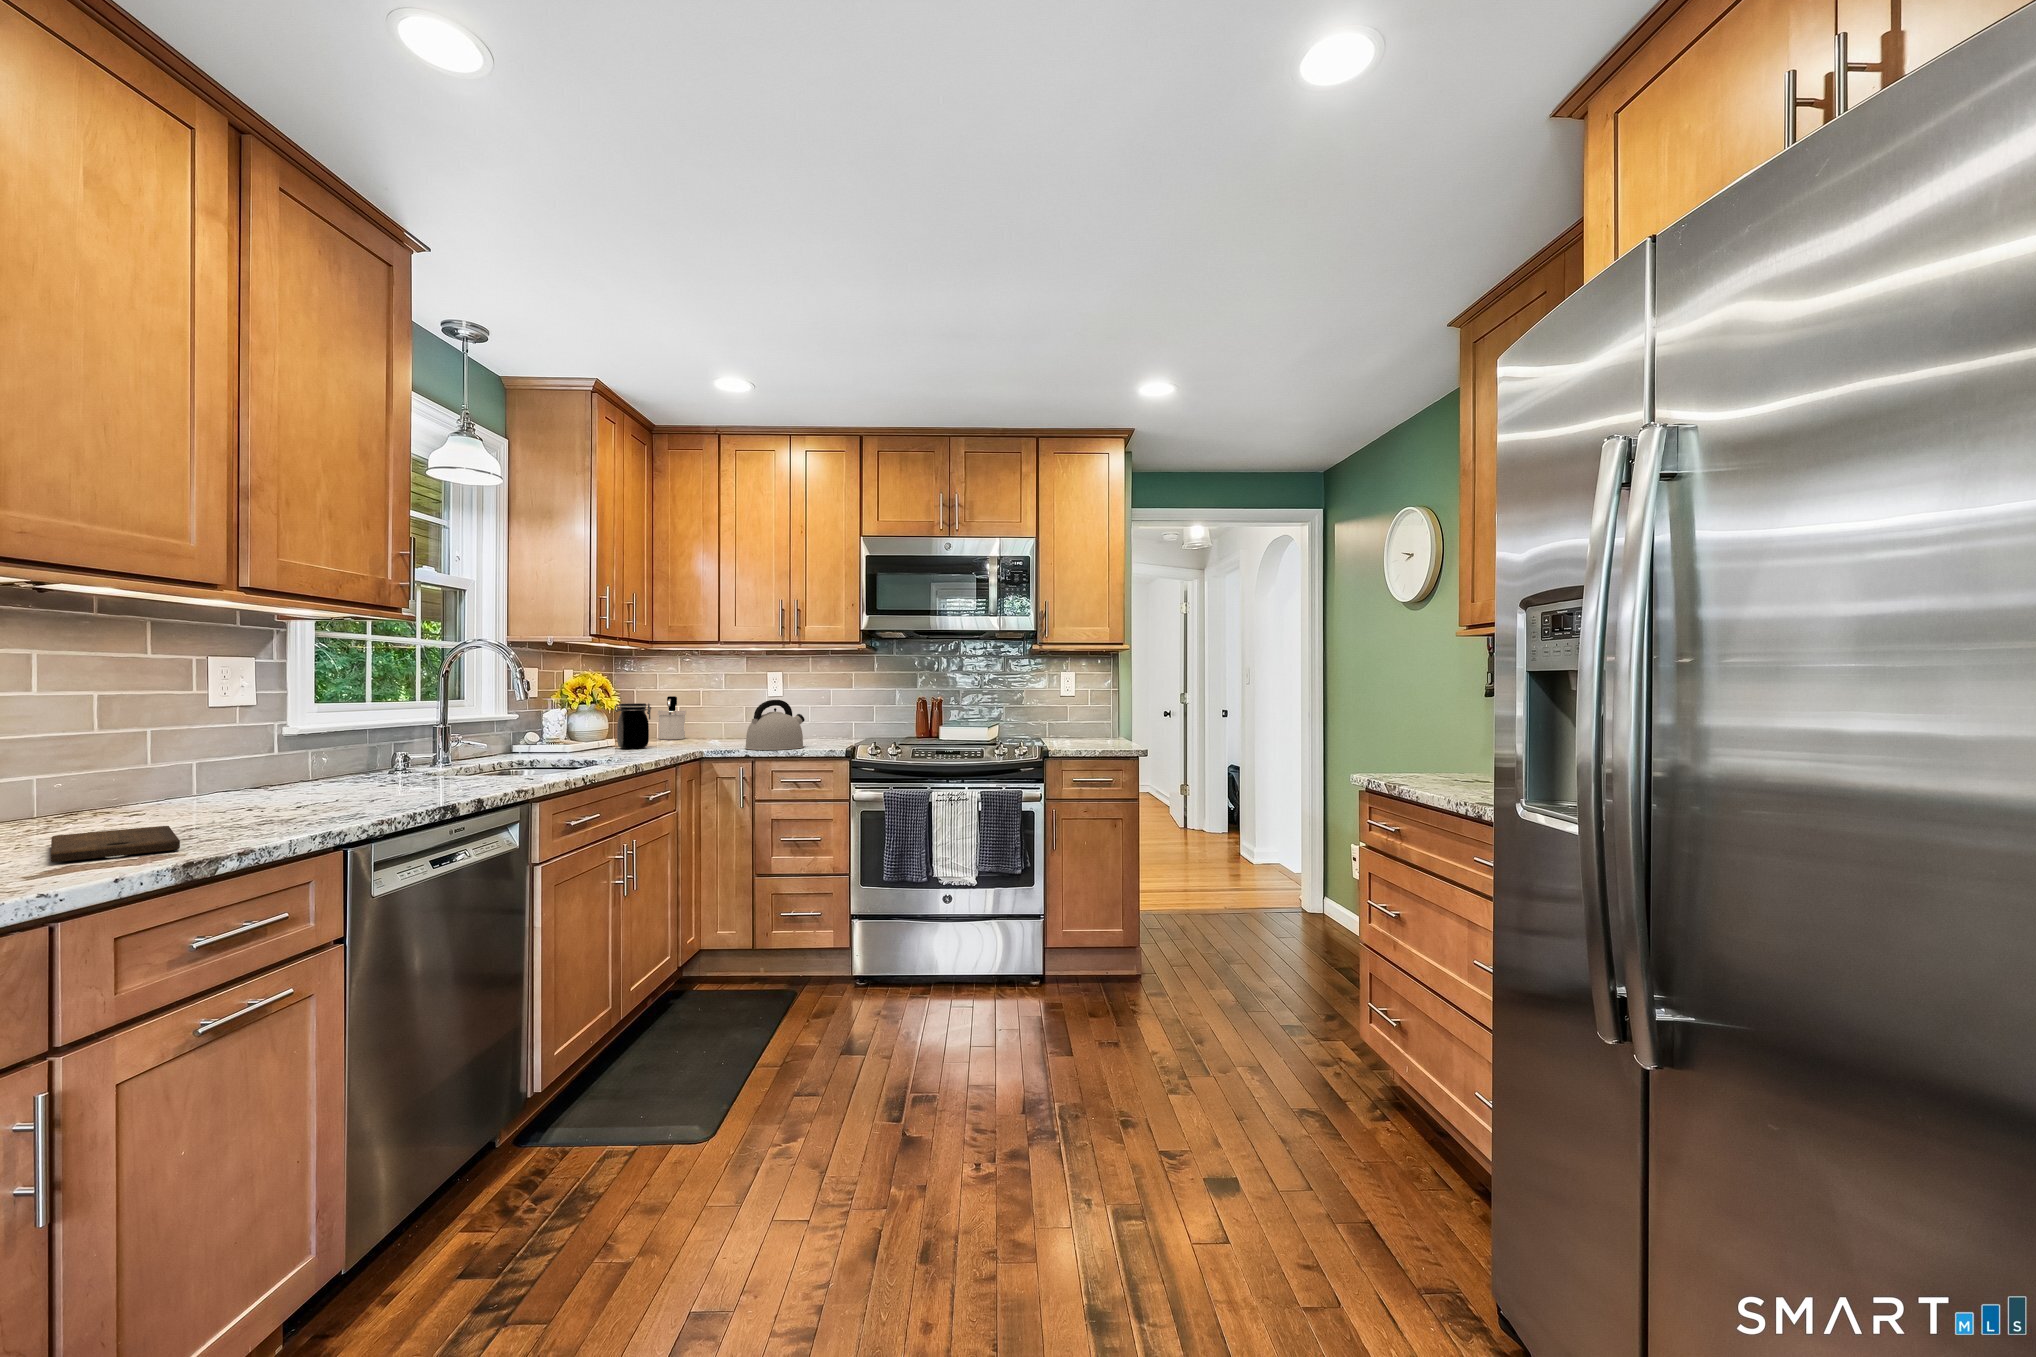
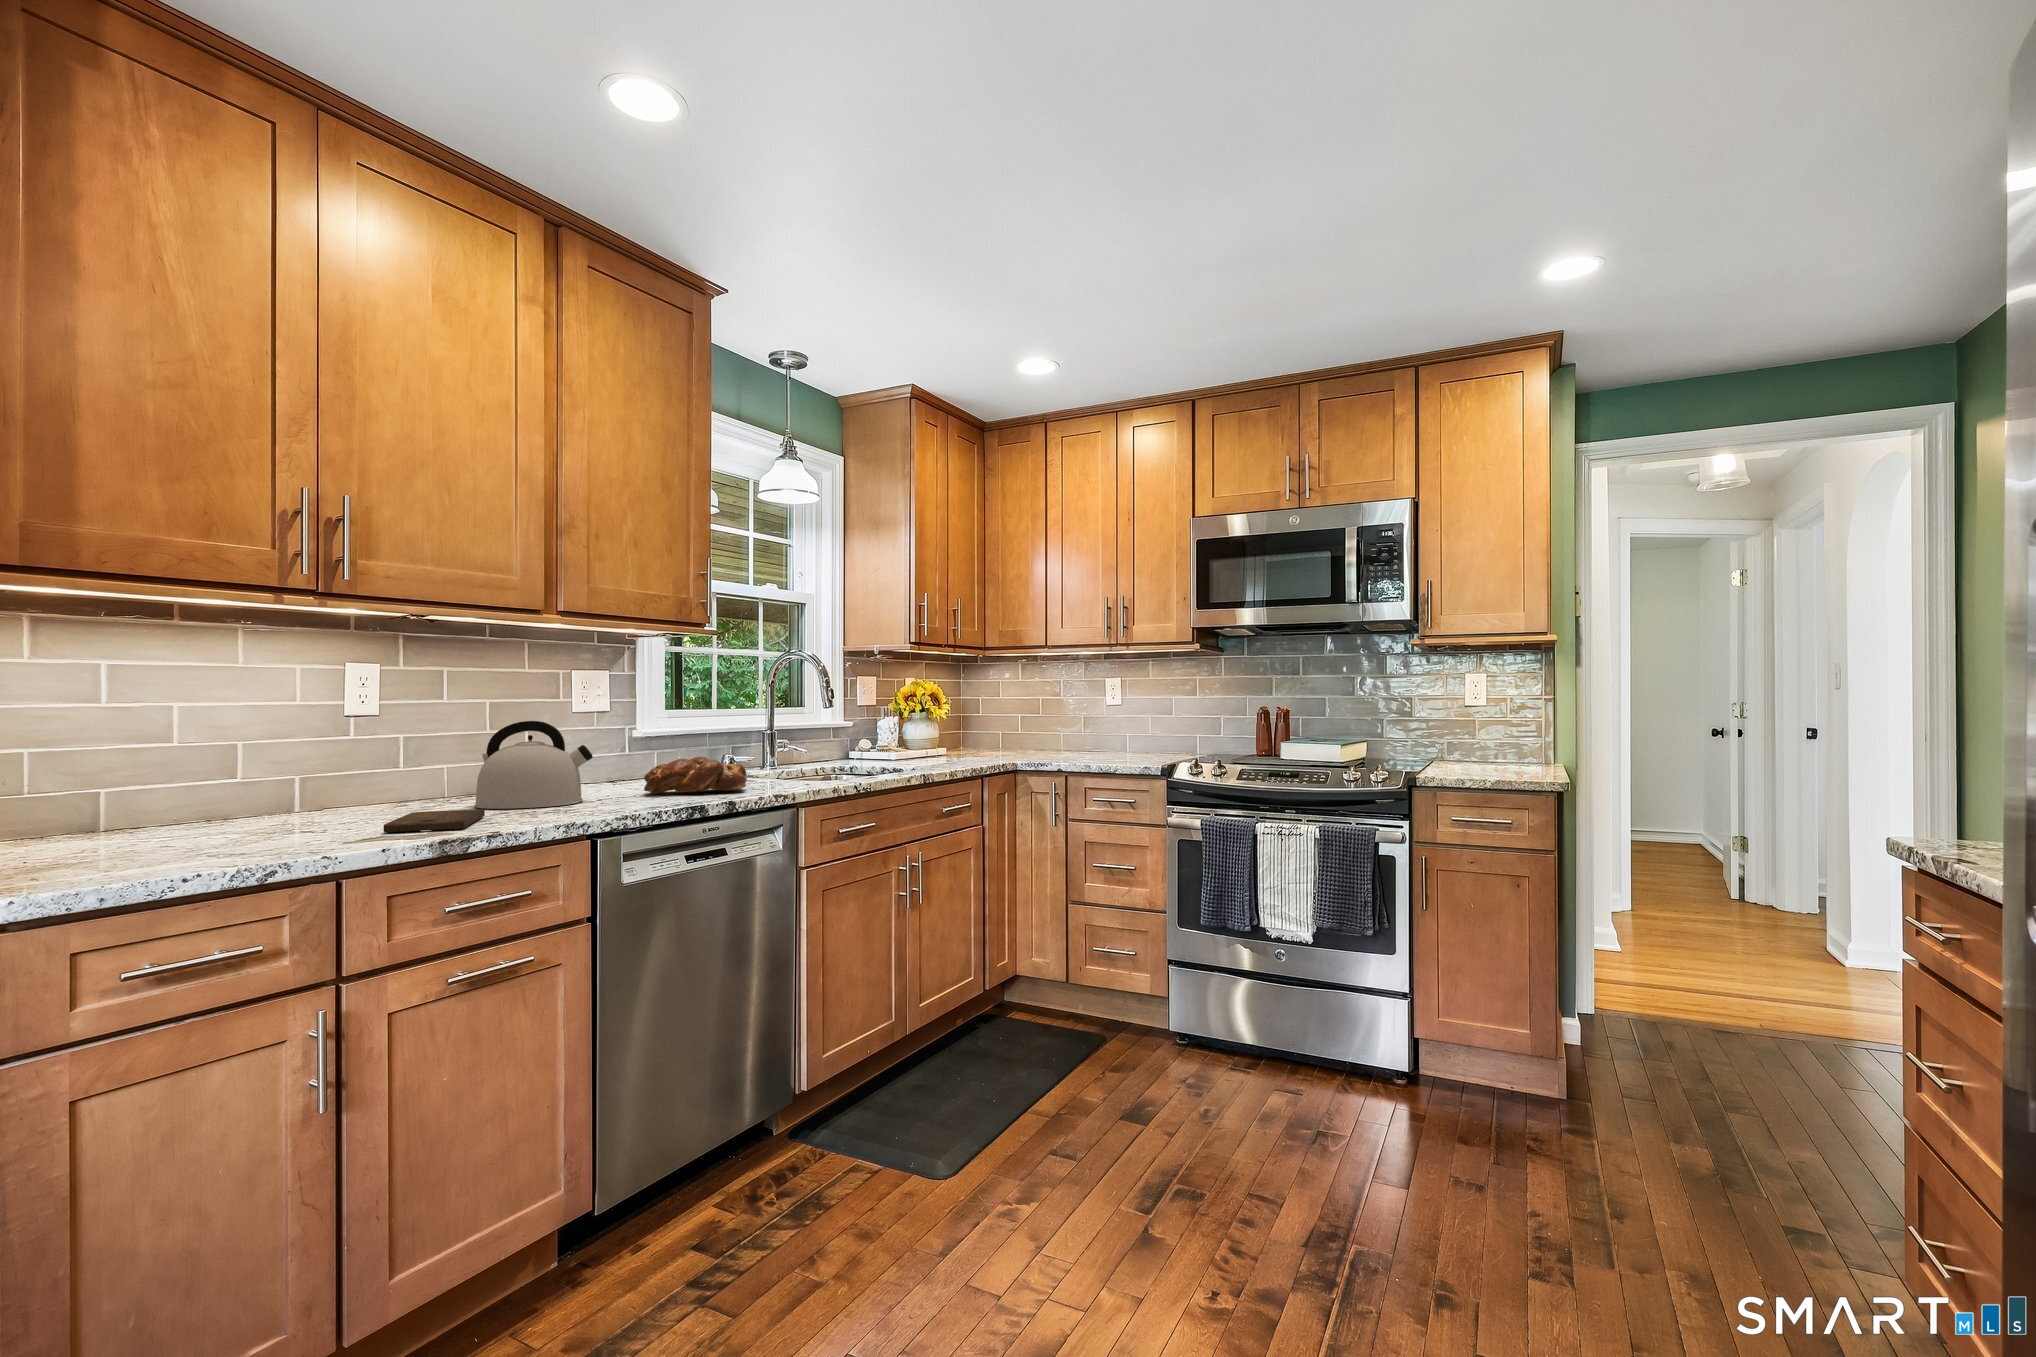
soap dispenser: present [658,696,686,740] -> none [996,704,1024,750]
kettle: present [745,700,805,750] -> present [474,721,593,809]
jar: present [614,703,651,749] -> none [937,711,971,758]
bread loaf: none [343,754,476,797] -> present [644,757,747,794]

